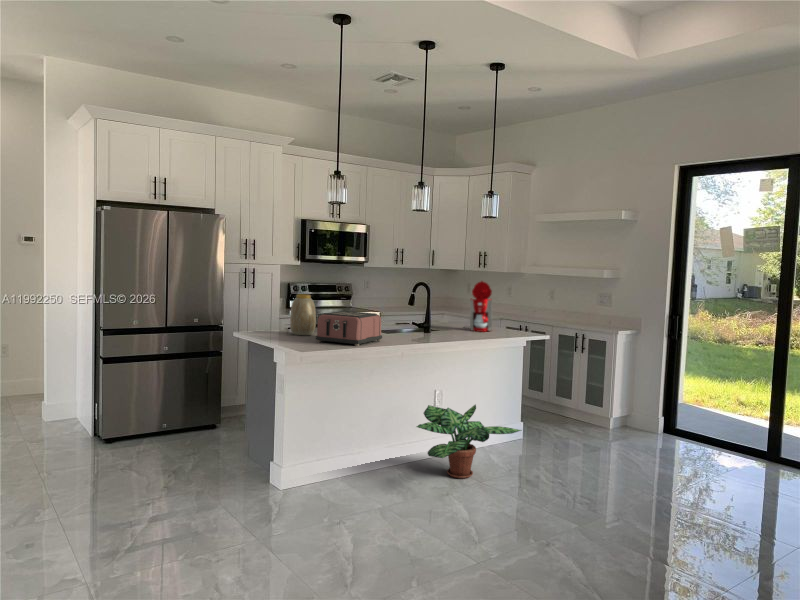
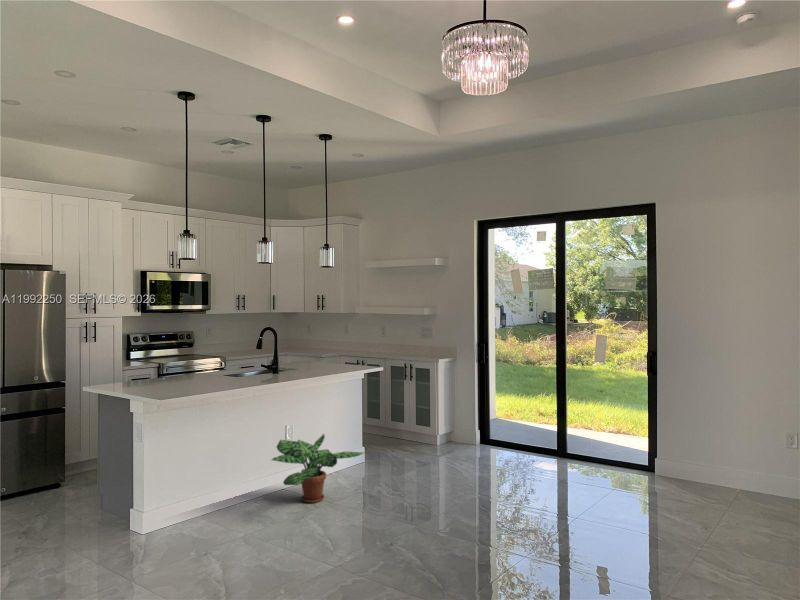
coffee maker: present [466,281,492,332] -> none [307,323,334,369]
vase: present [290,294,316,335] -> none [142,345,168,384]
toaster: present [316,311,382,346] -> none [171,358,236,390]

